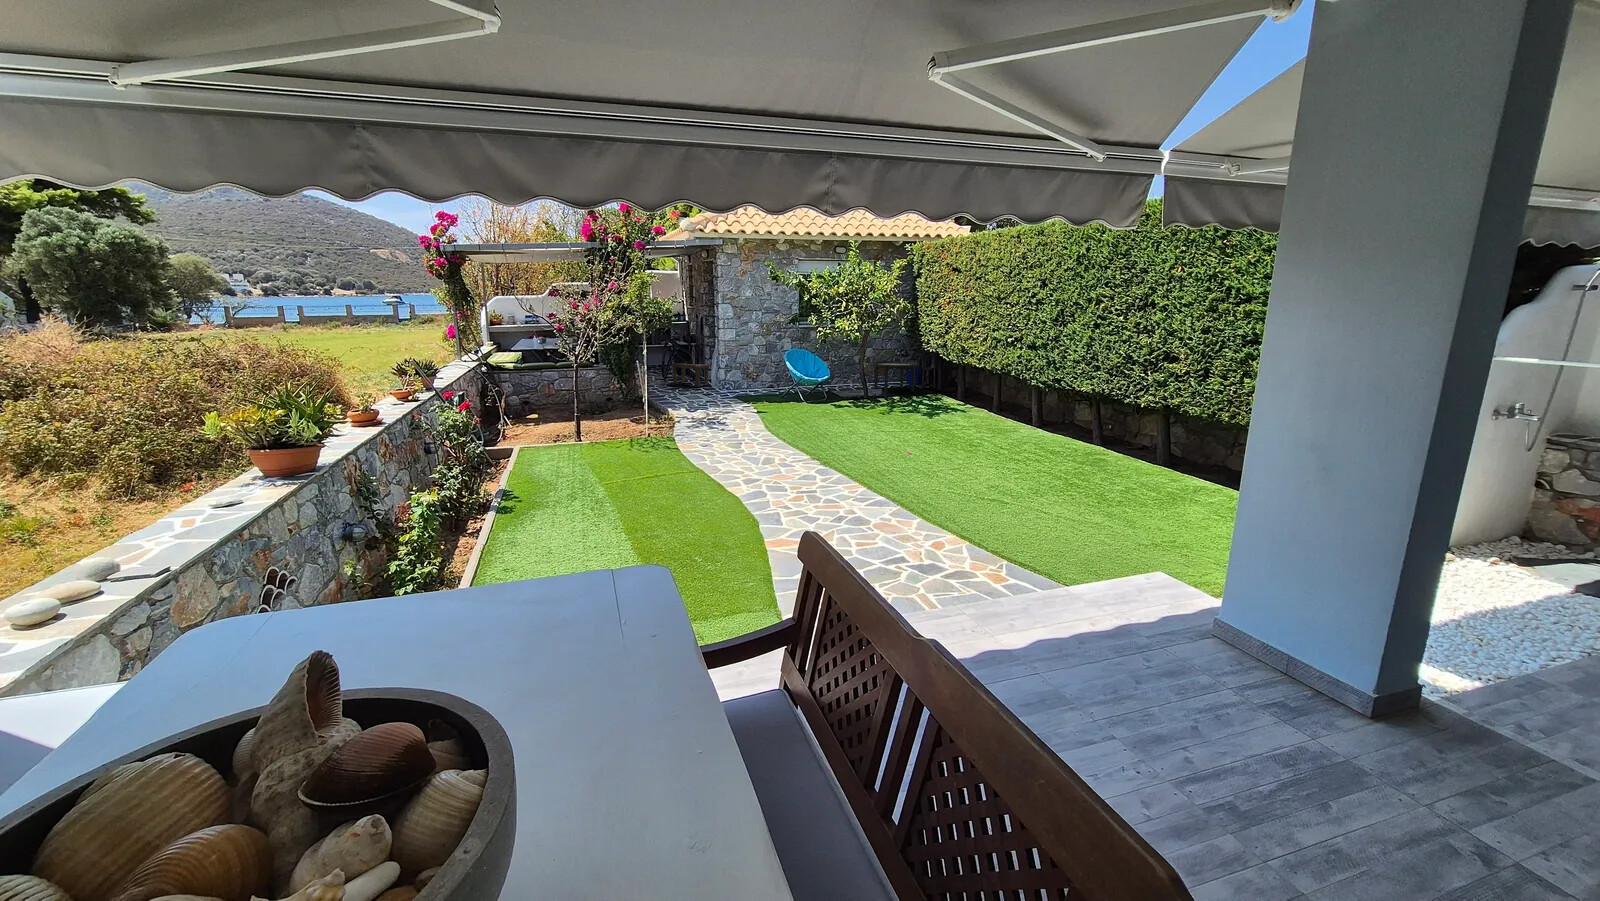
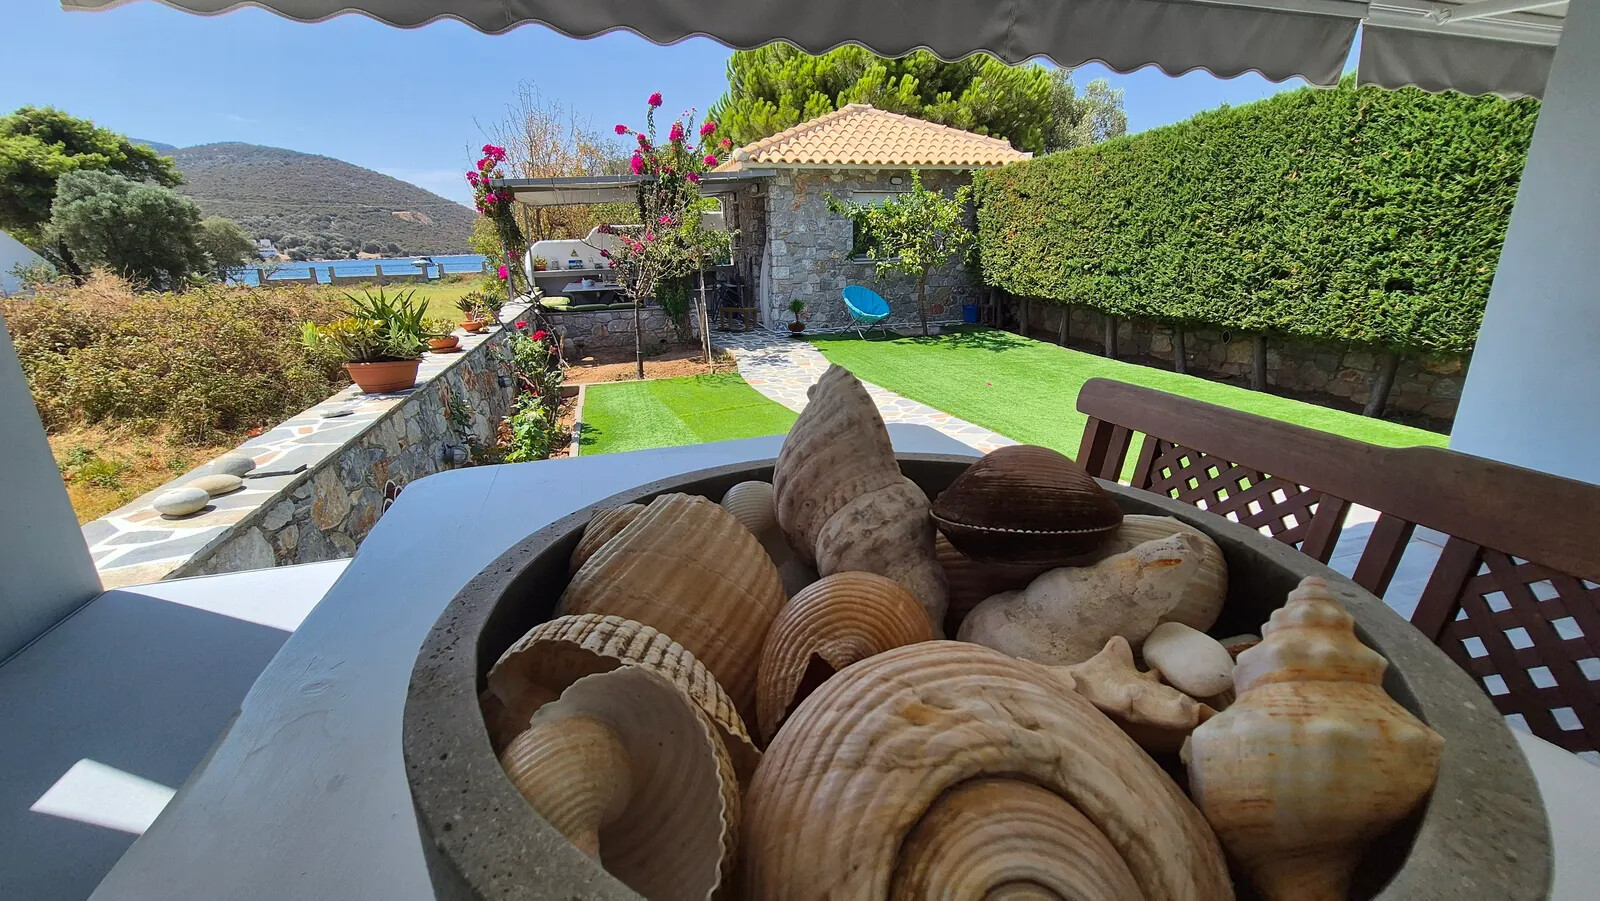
potted tree: none [733,355,755,393] -> present [787,298,805,335]
round table: present [872,361,918,392] -> none [926,300,976,331]

